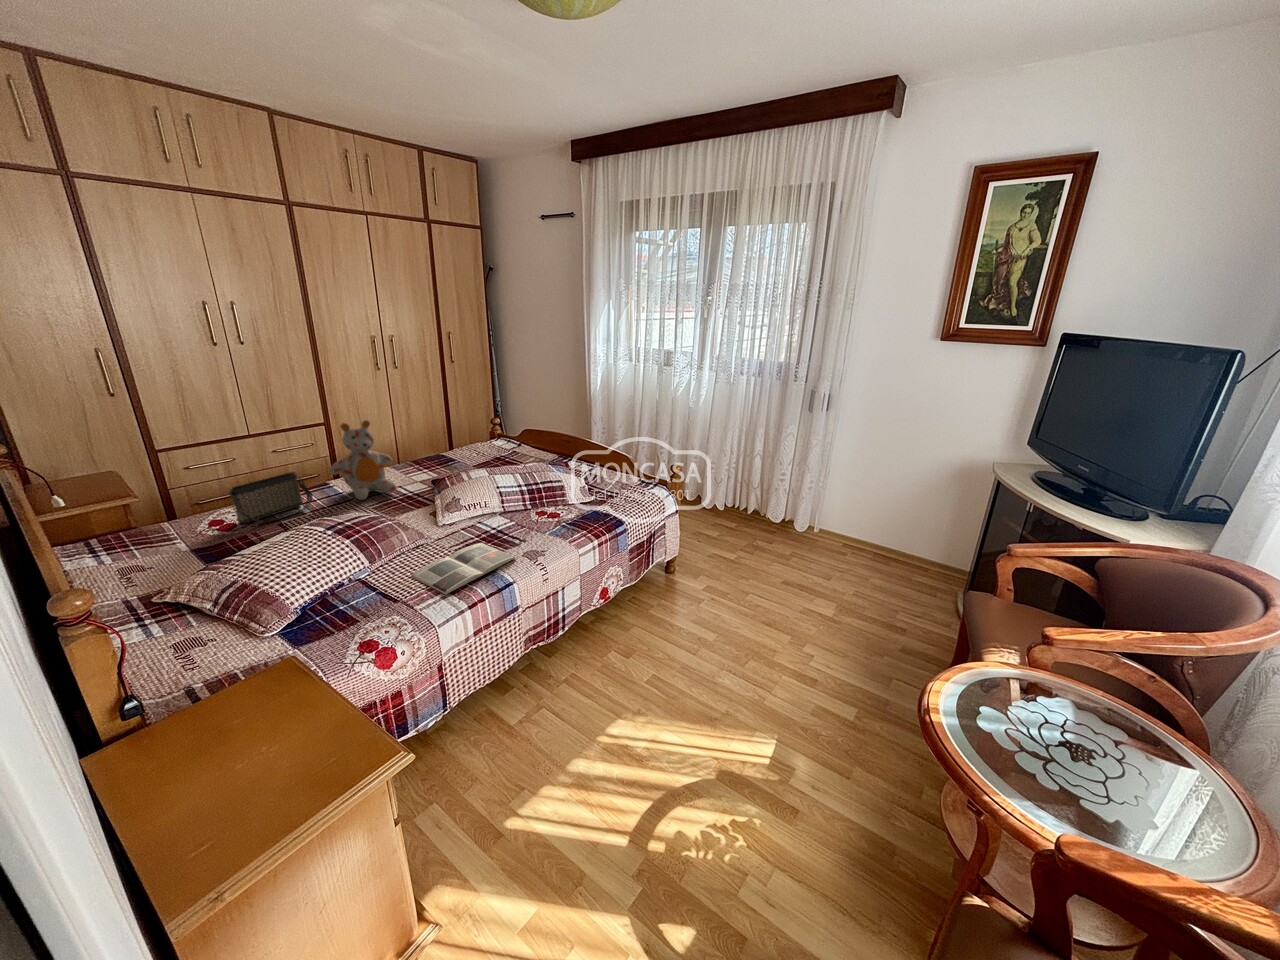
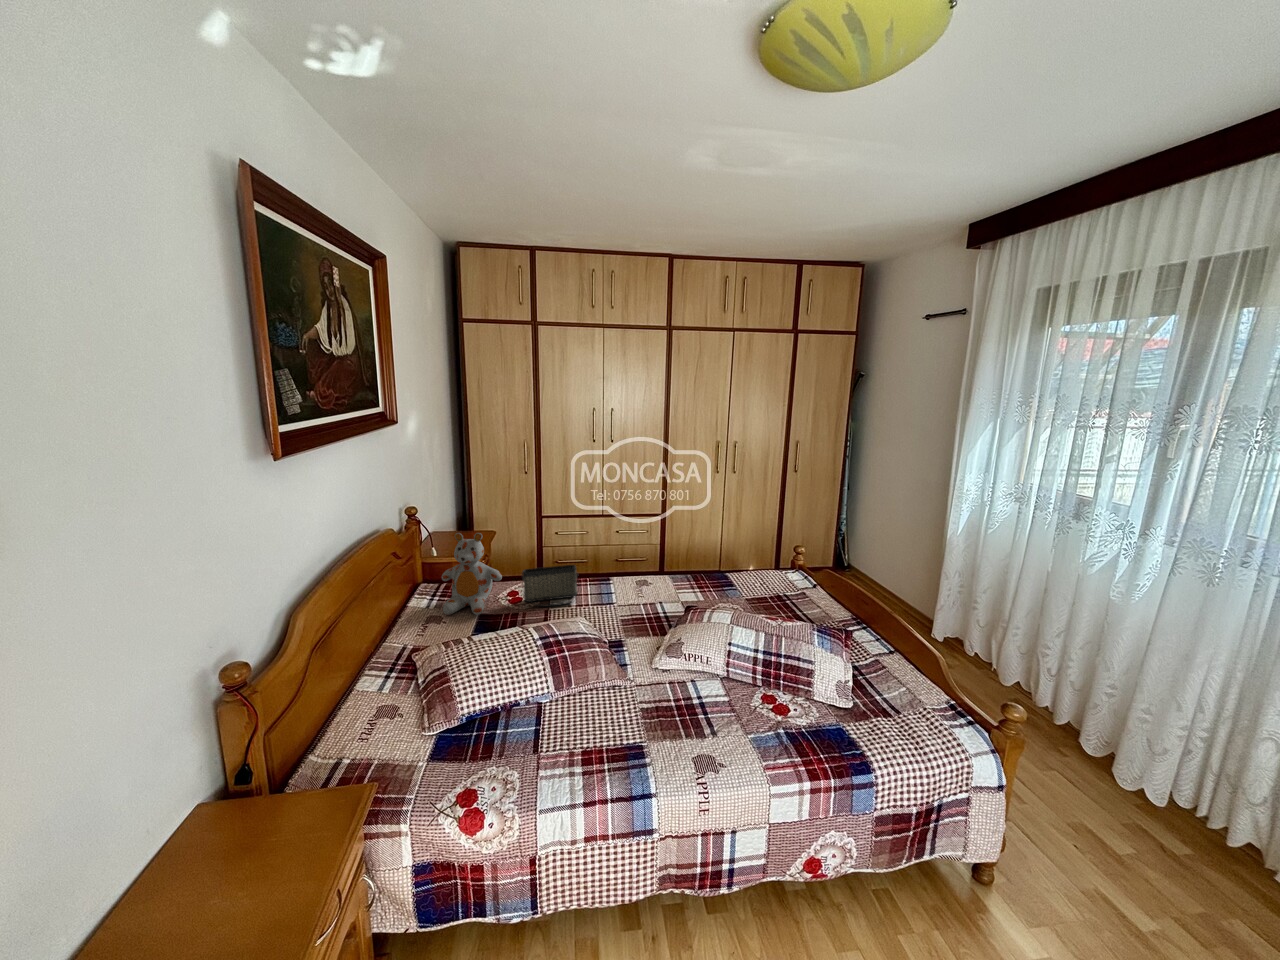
stuffed bear: present [330,420,396,500] -> present [442,533,502,615]
magazine: present [411,543,516,594] -> none [570,713,680,772]

